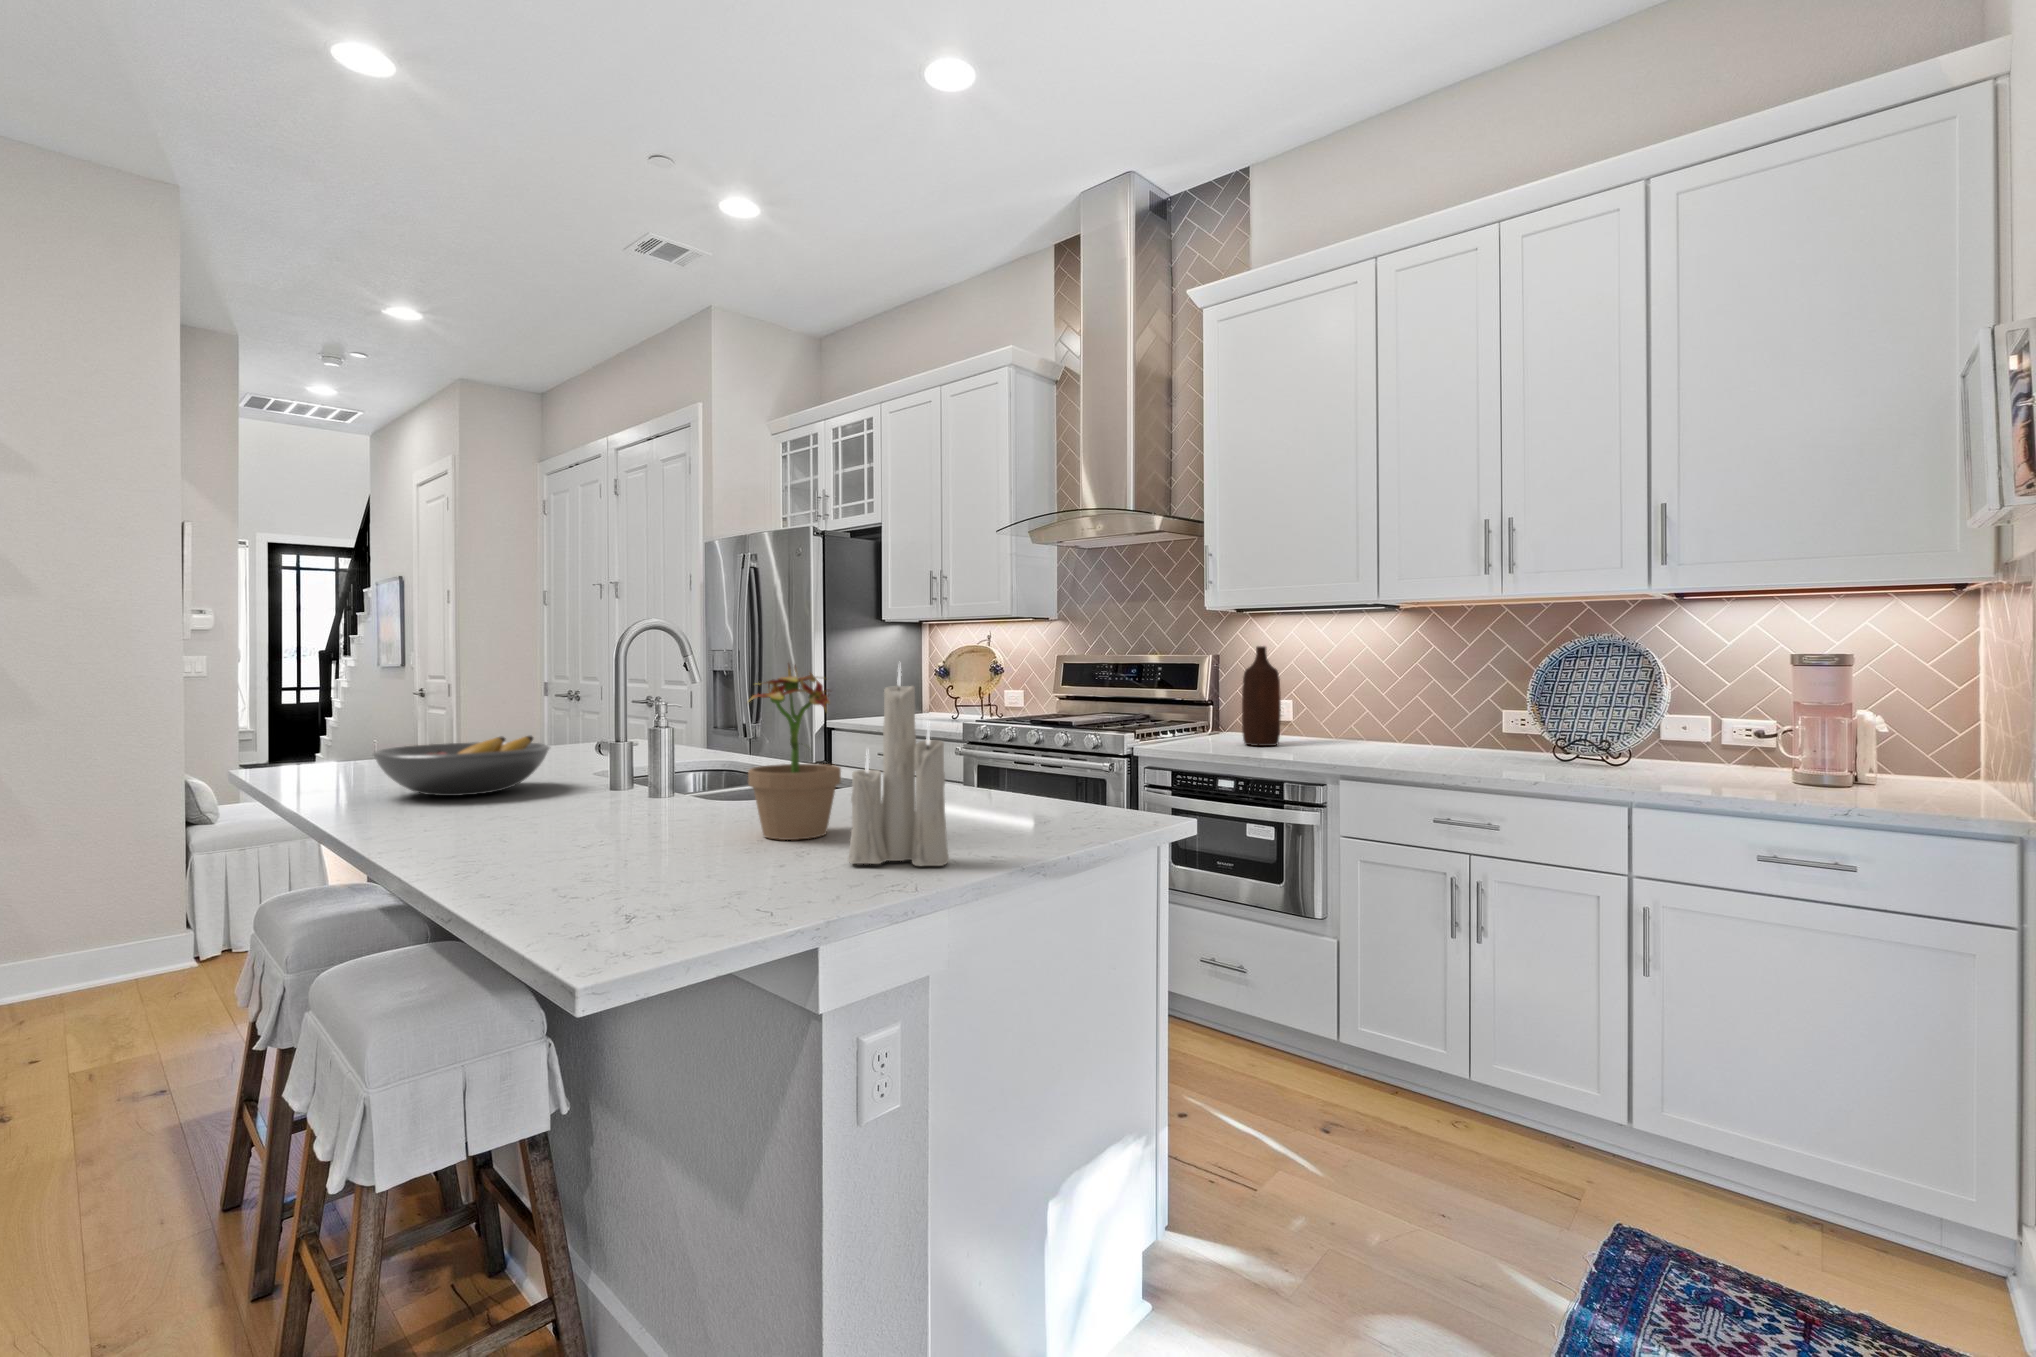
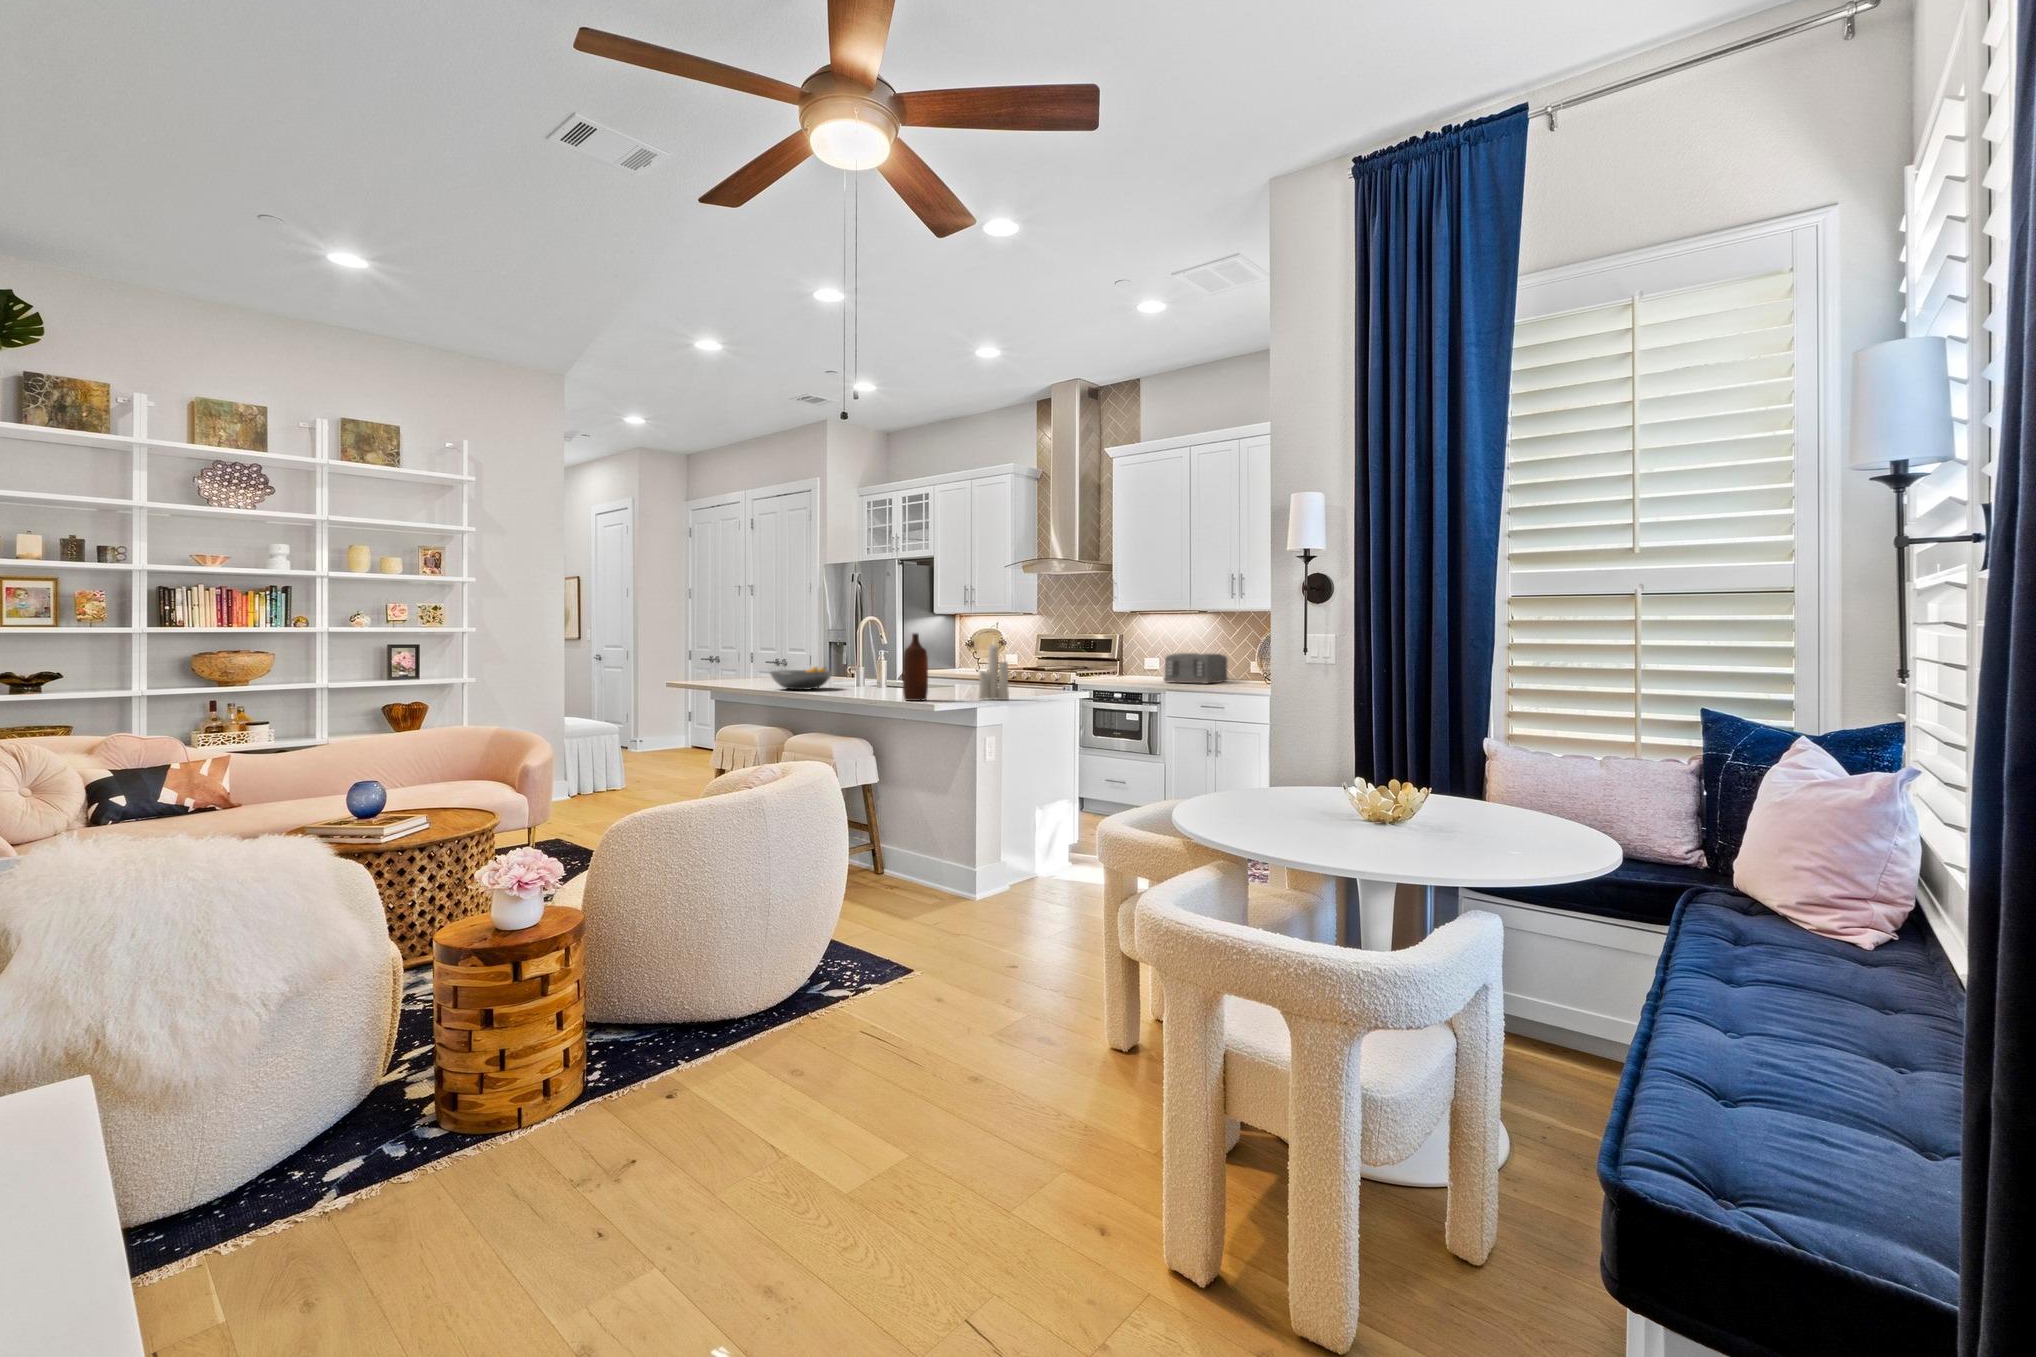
bottle: present [1242,646,1281,746] -> present [903,633,928,701]
potted plant: present [748,664,841,840] -> none [937,637,968,697]
toaster: none [1328,693,1465,763] -> present [1164,653,1228,684]

